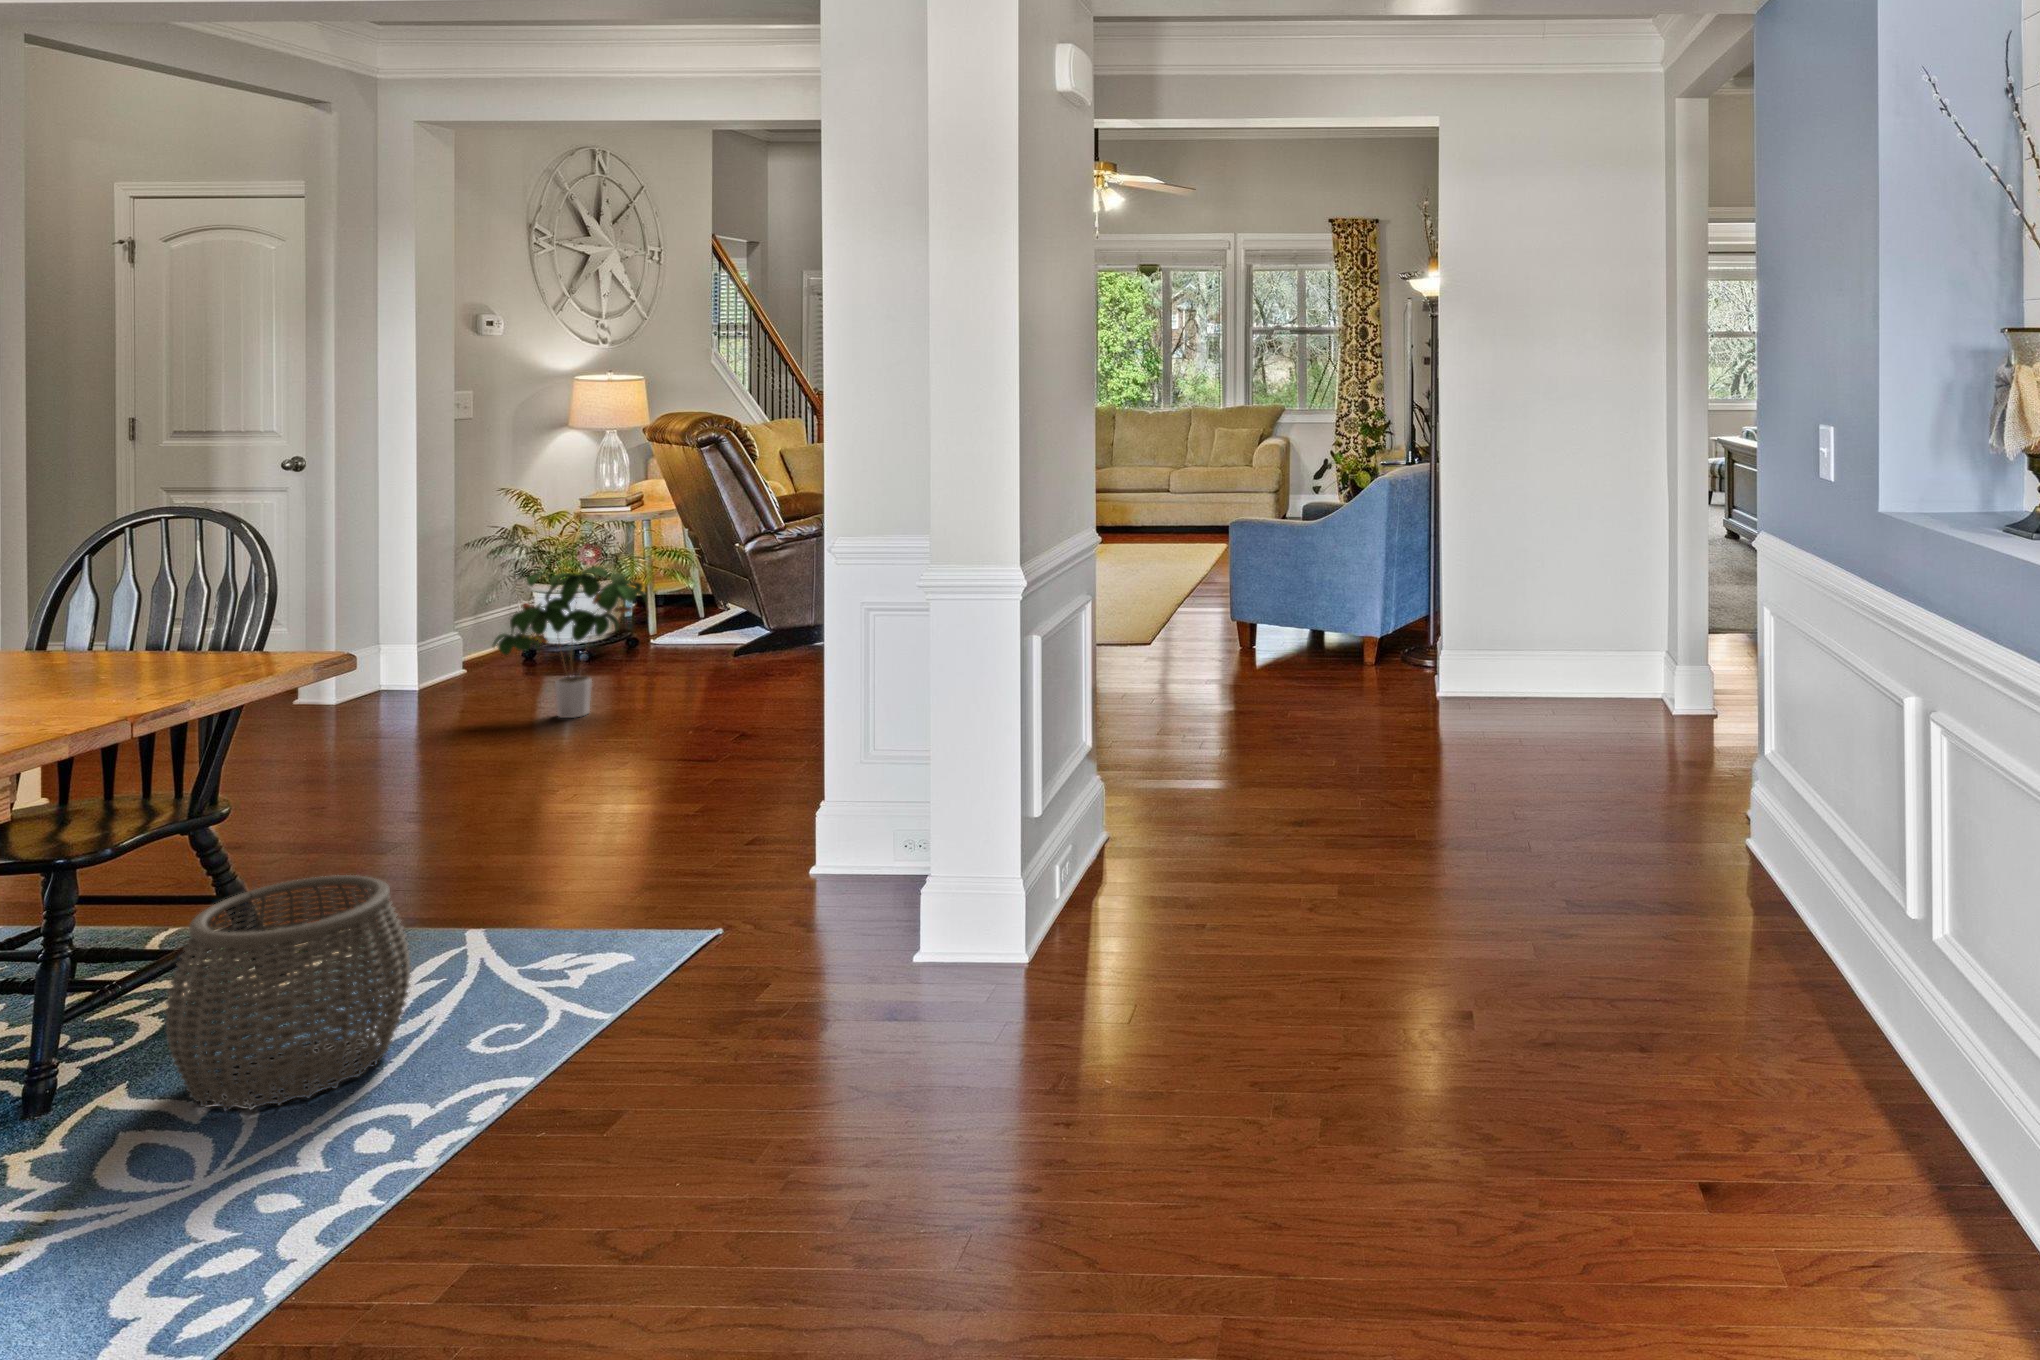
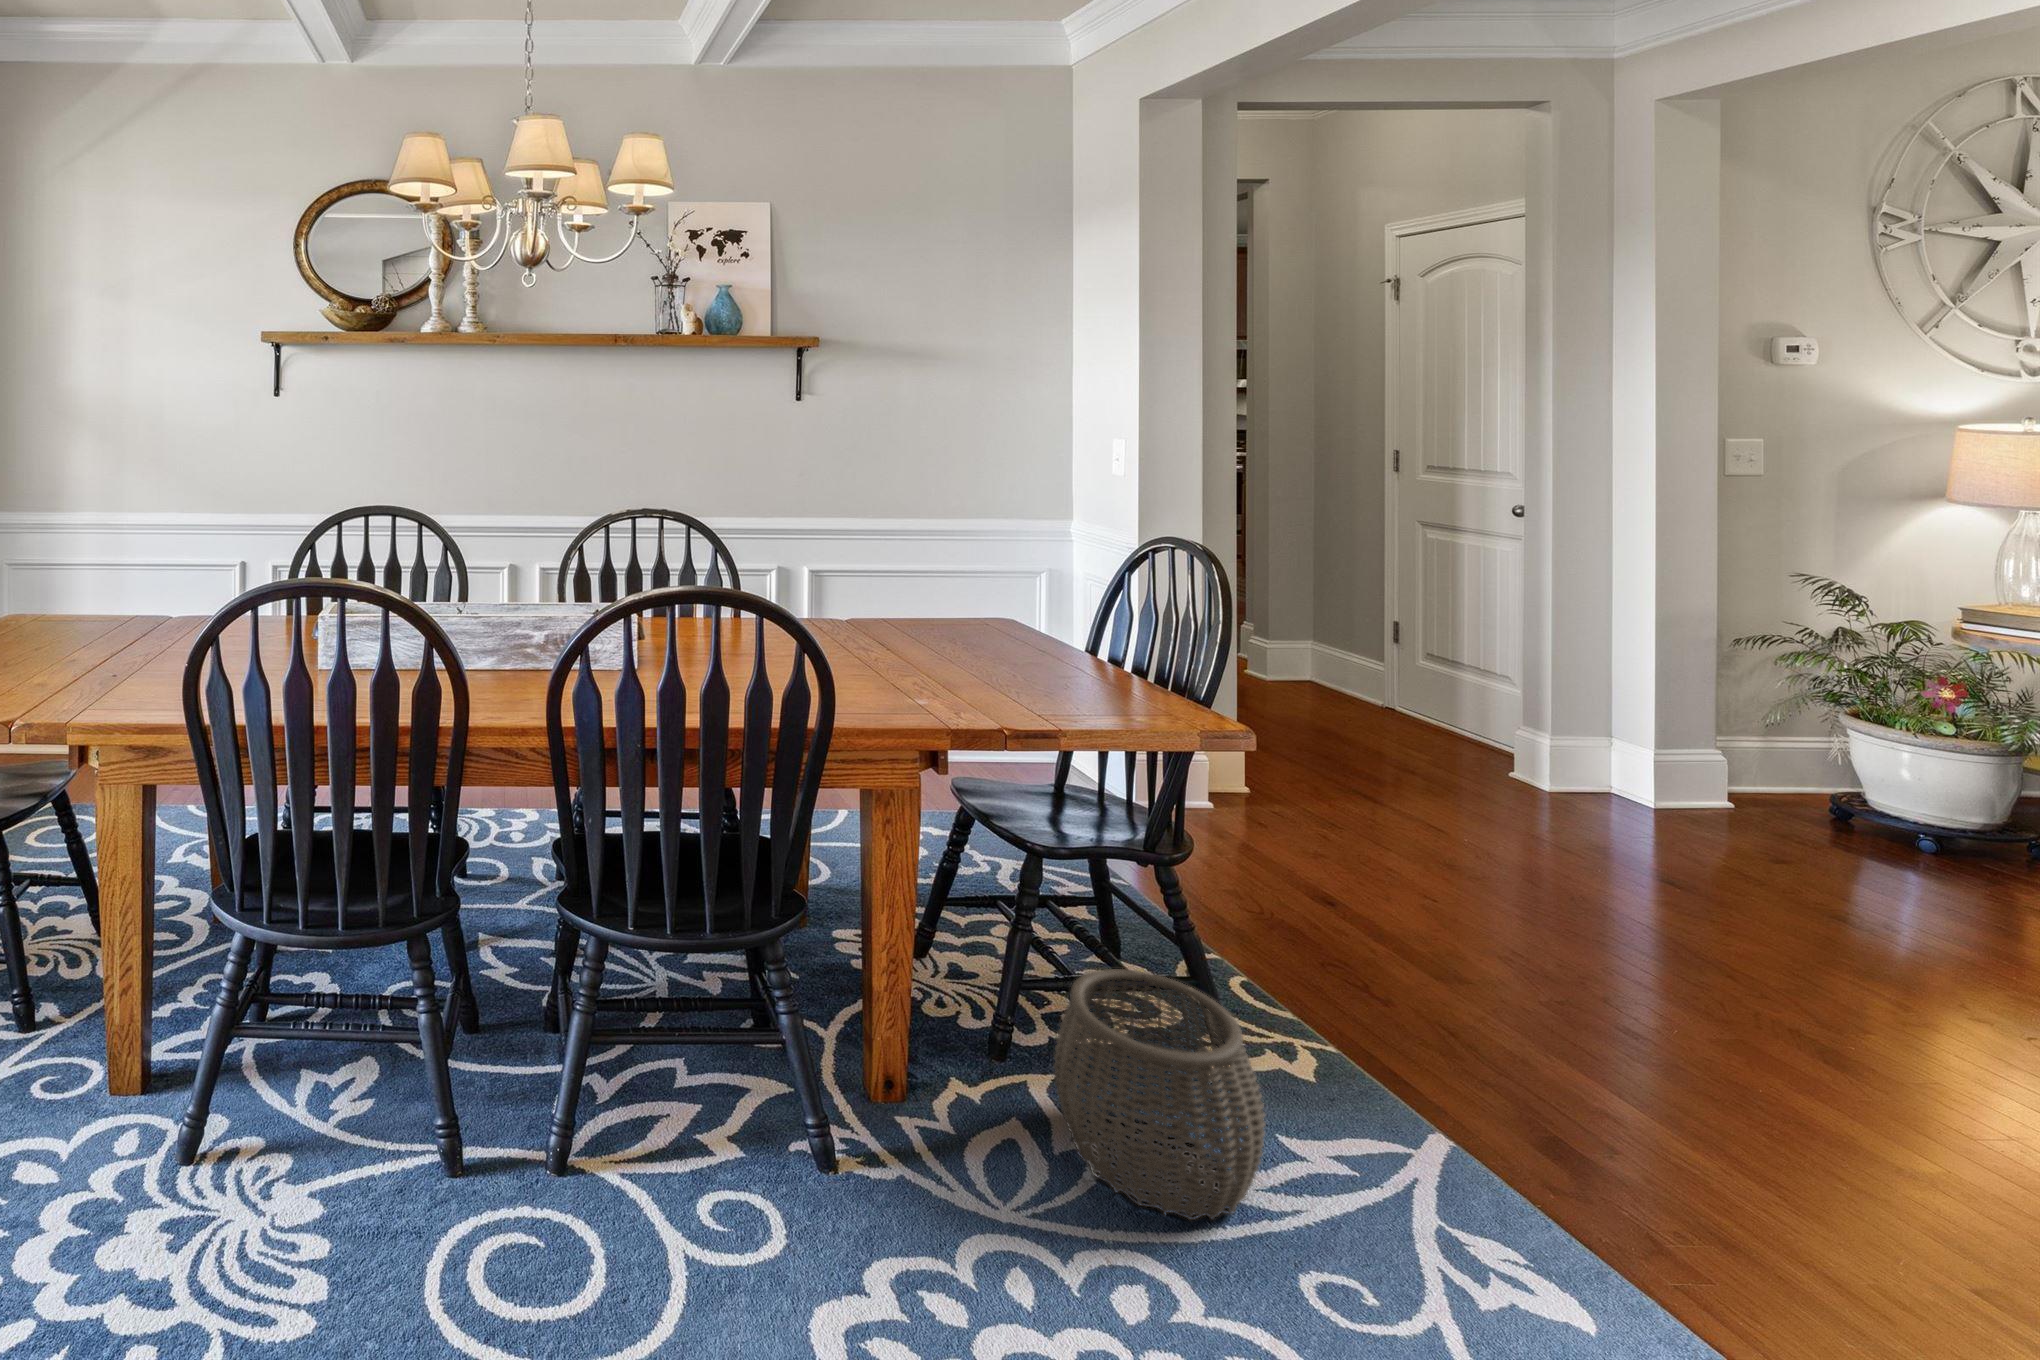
potted plant: present [493,566,648,718] -> none [1708,712,1970,914]

